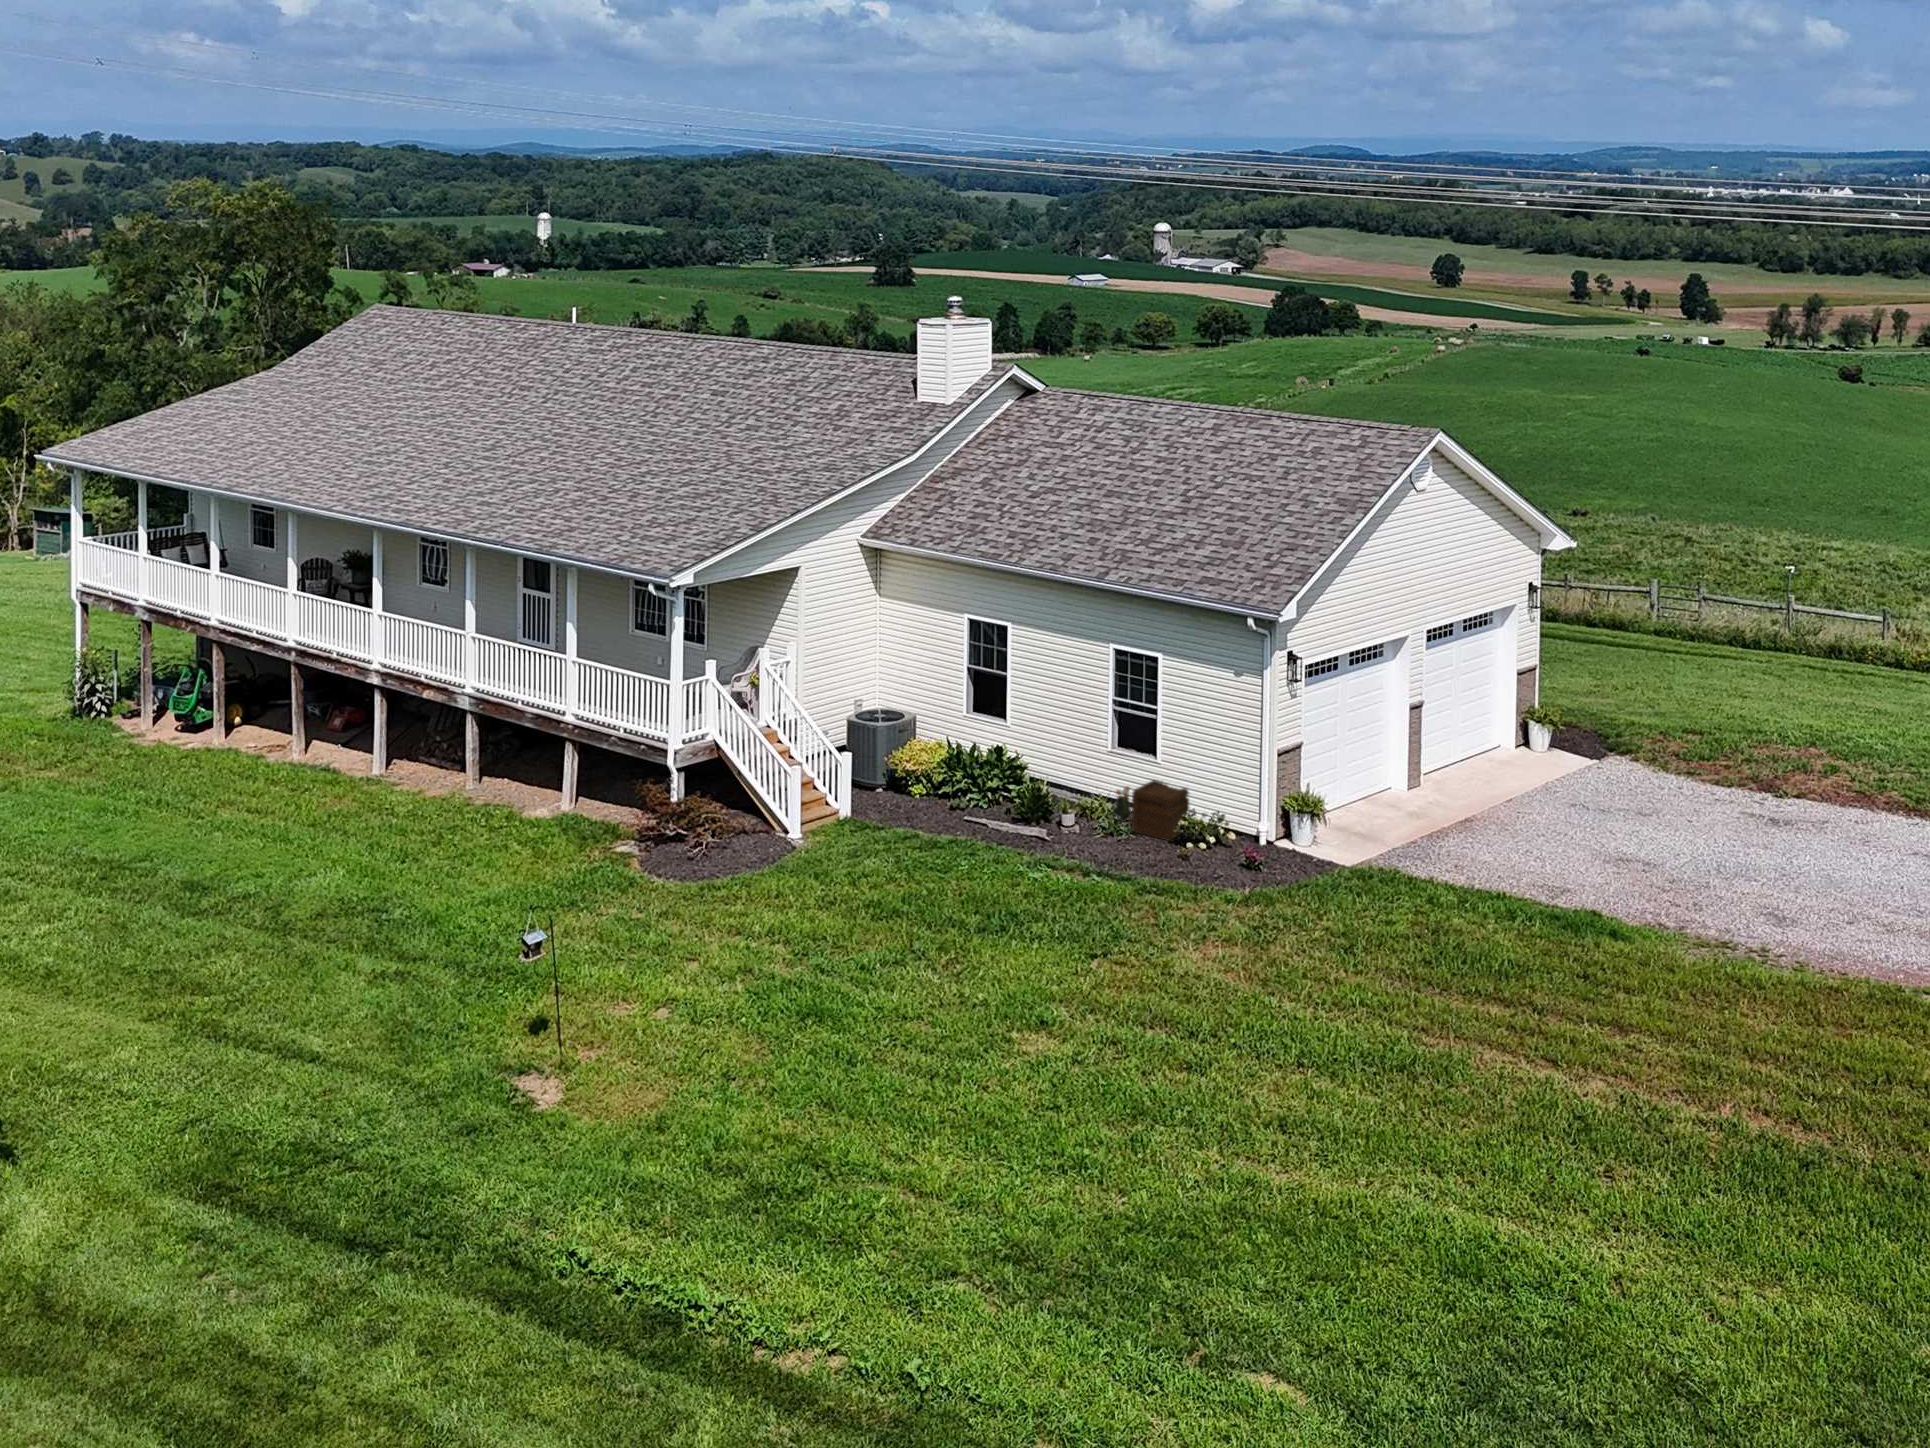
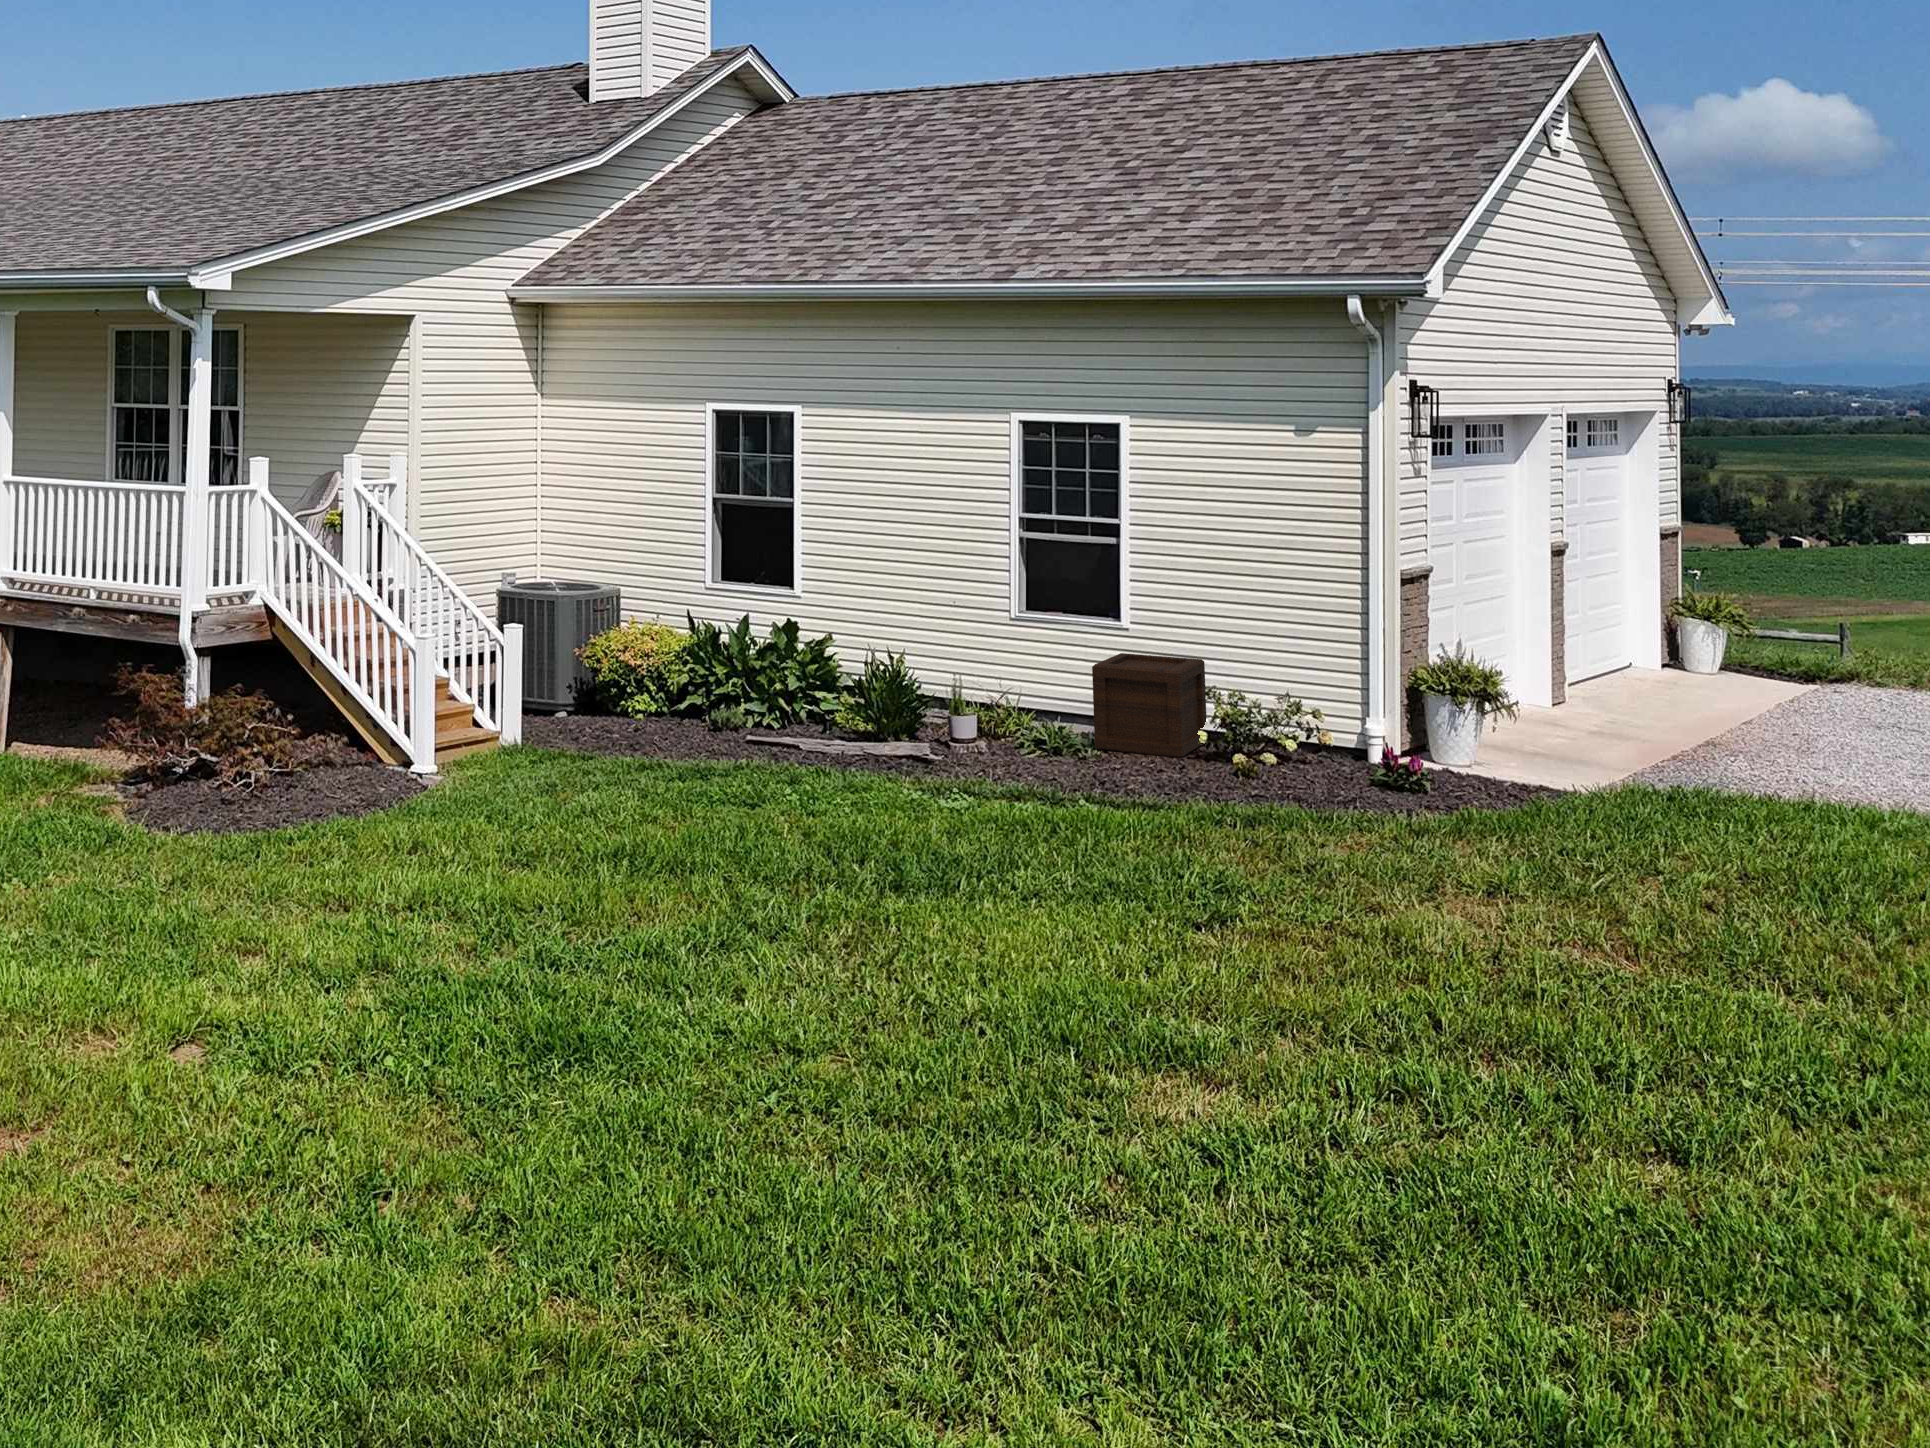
watering can: present [1112,787,1131,822] -> none [1038,671,1078,738]

